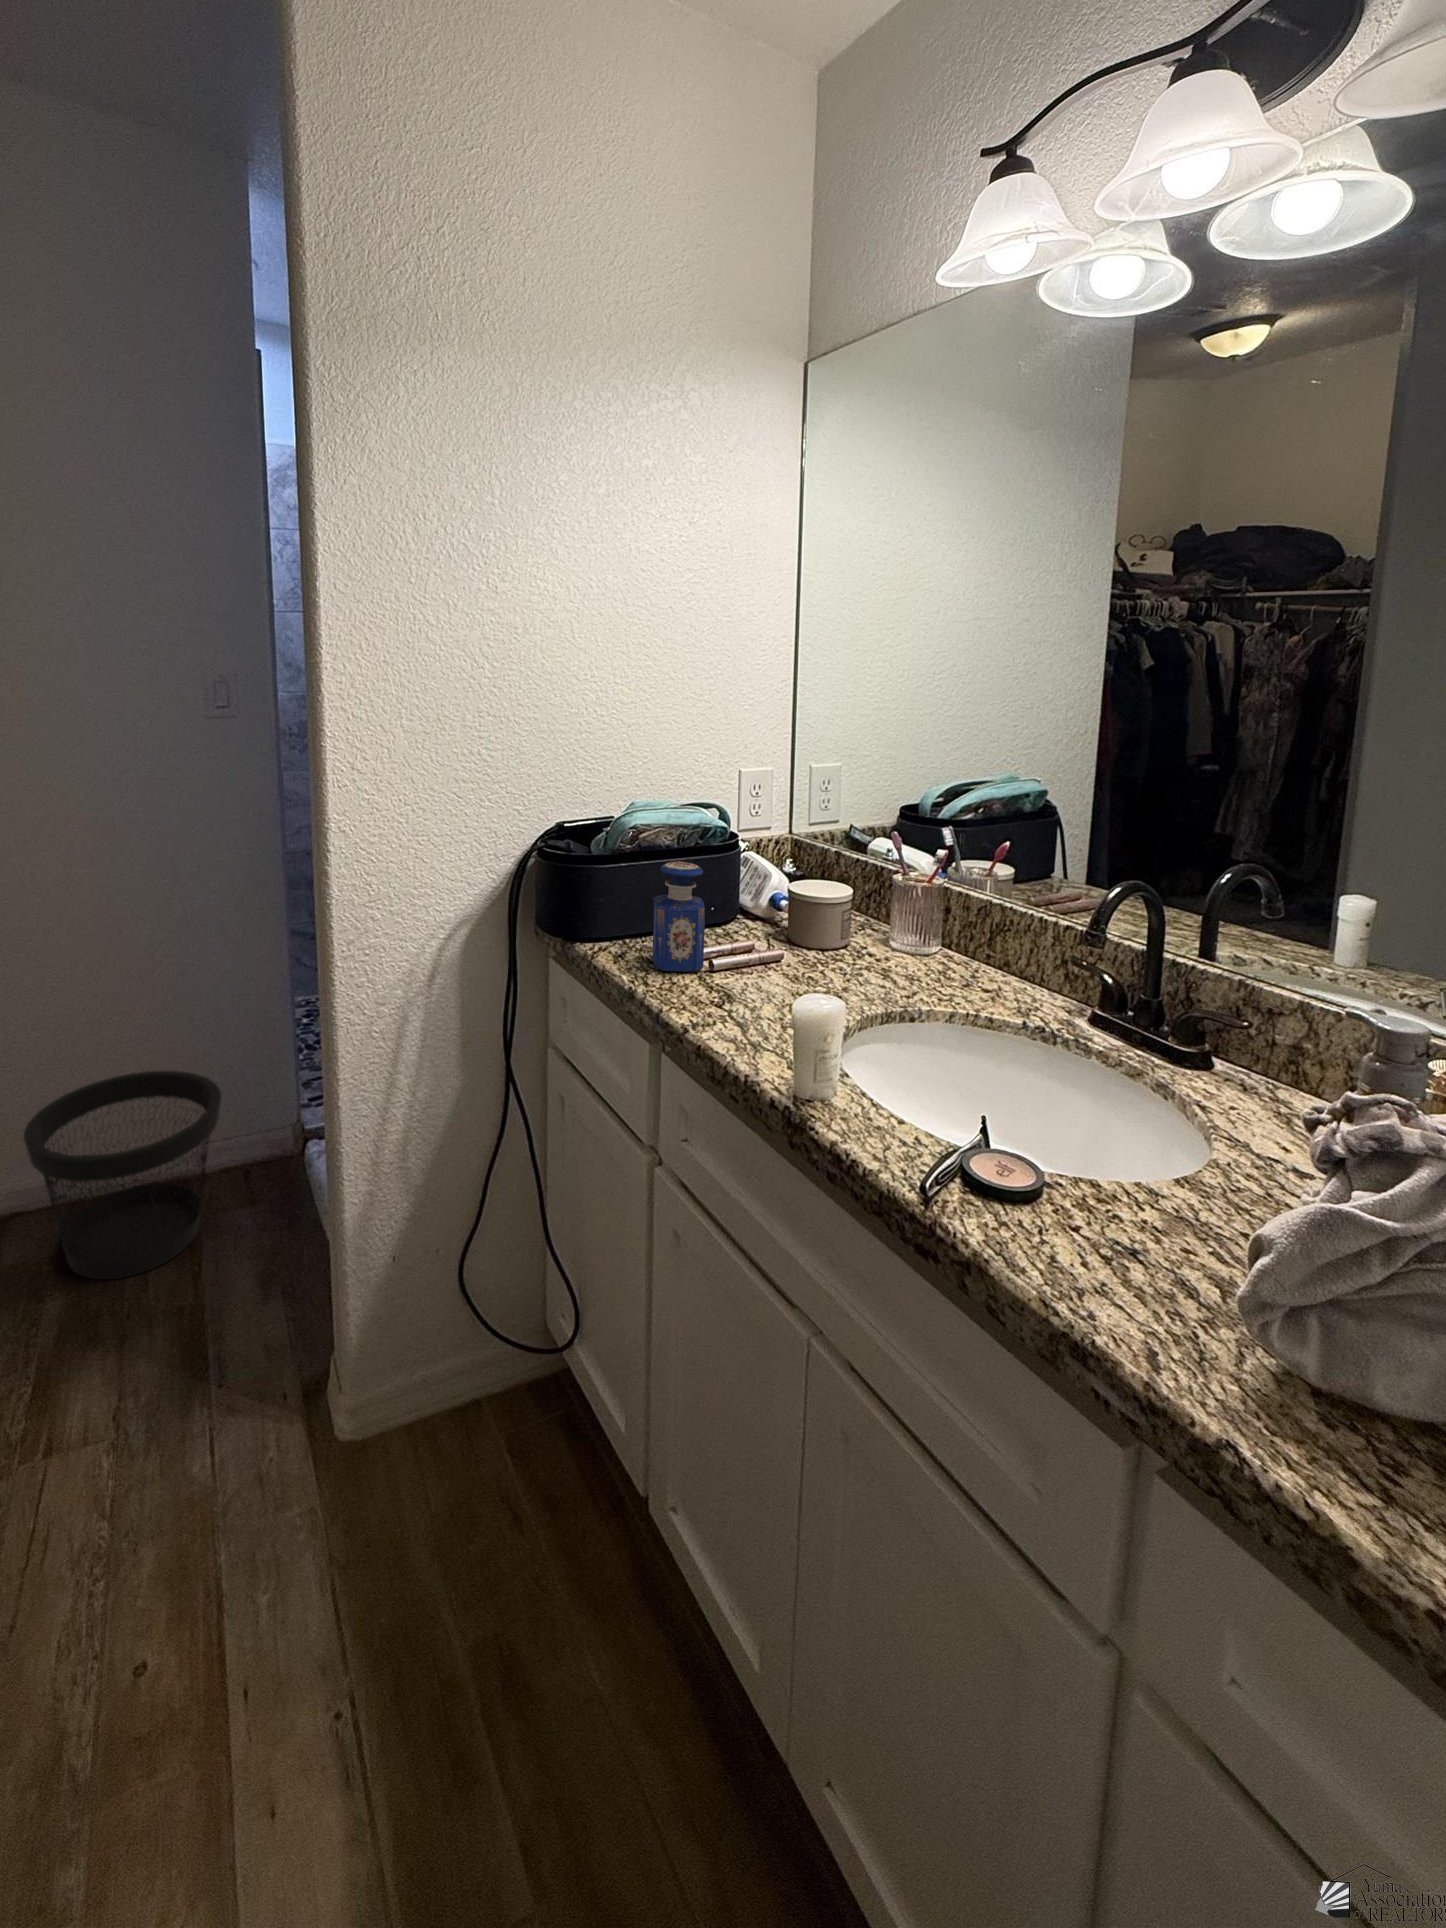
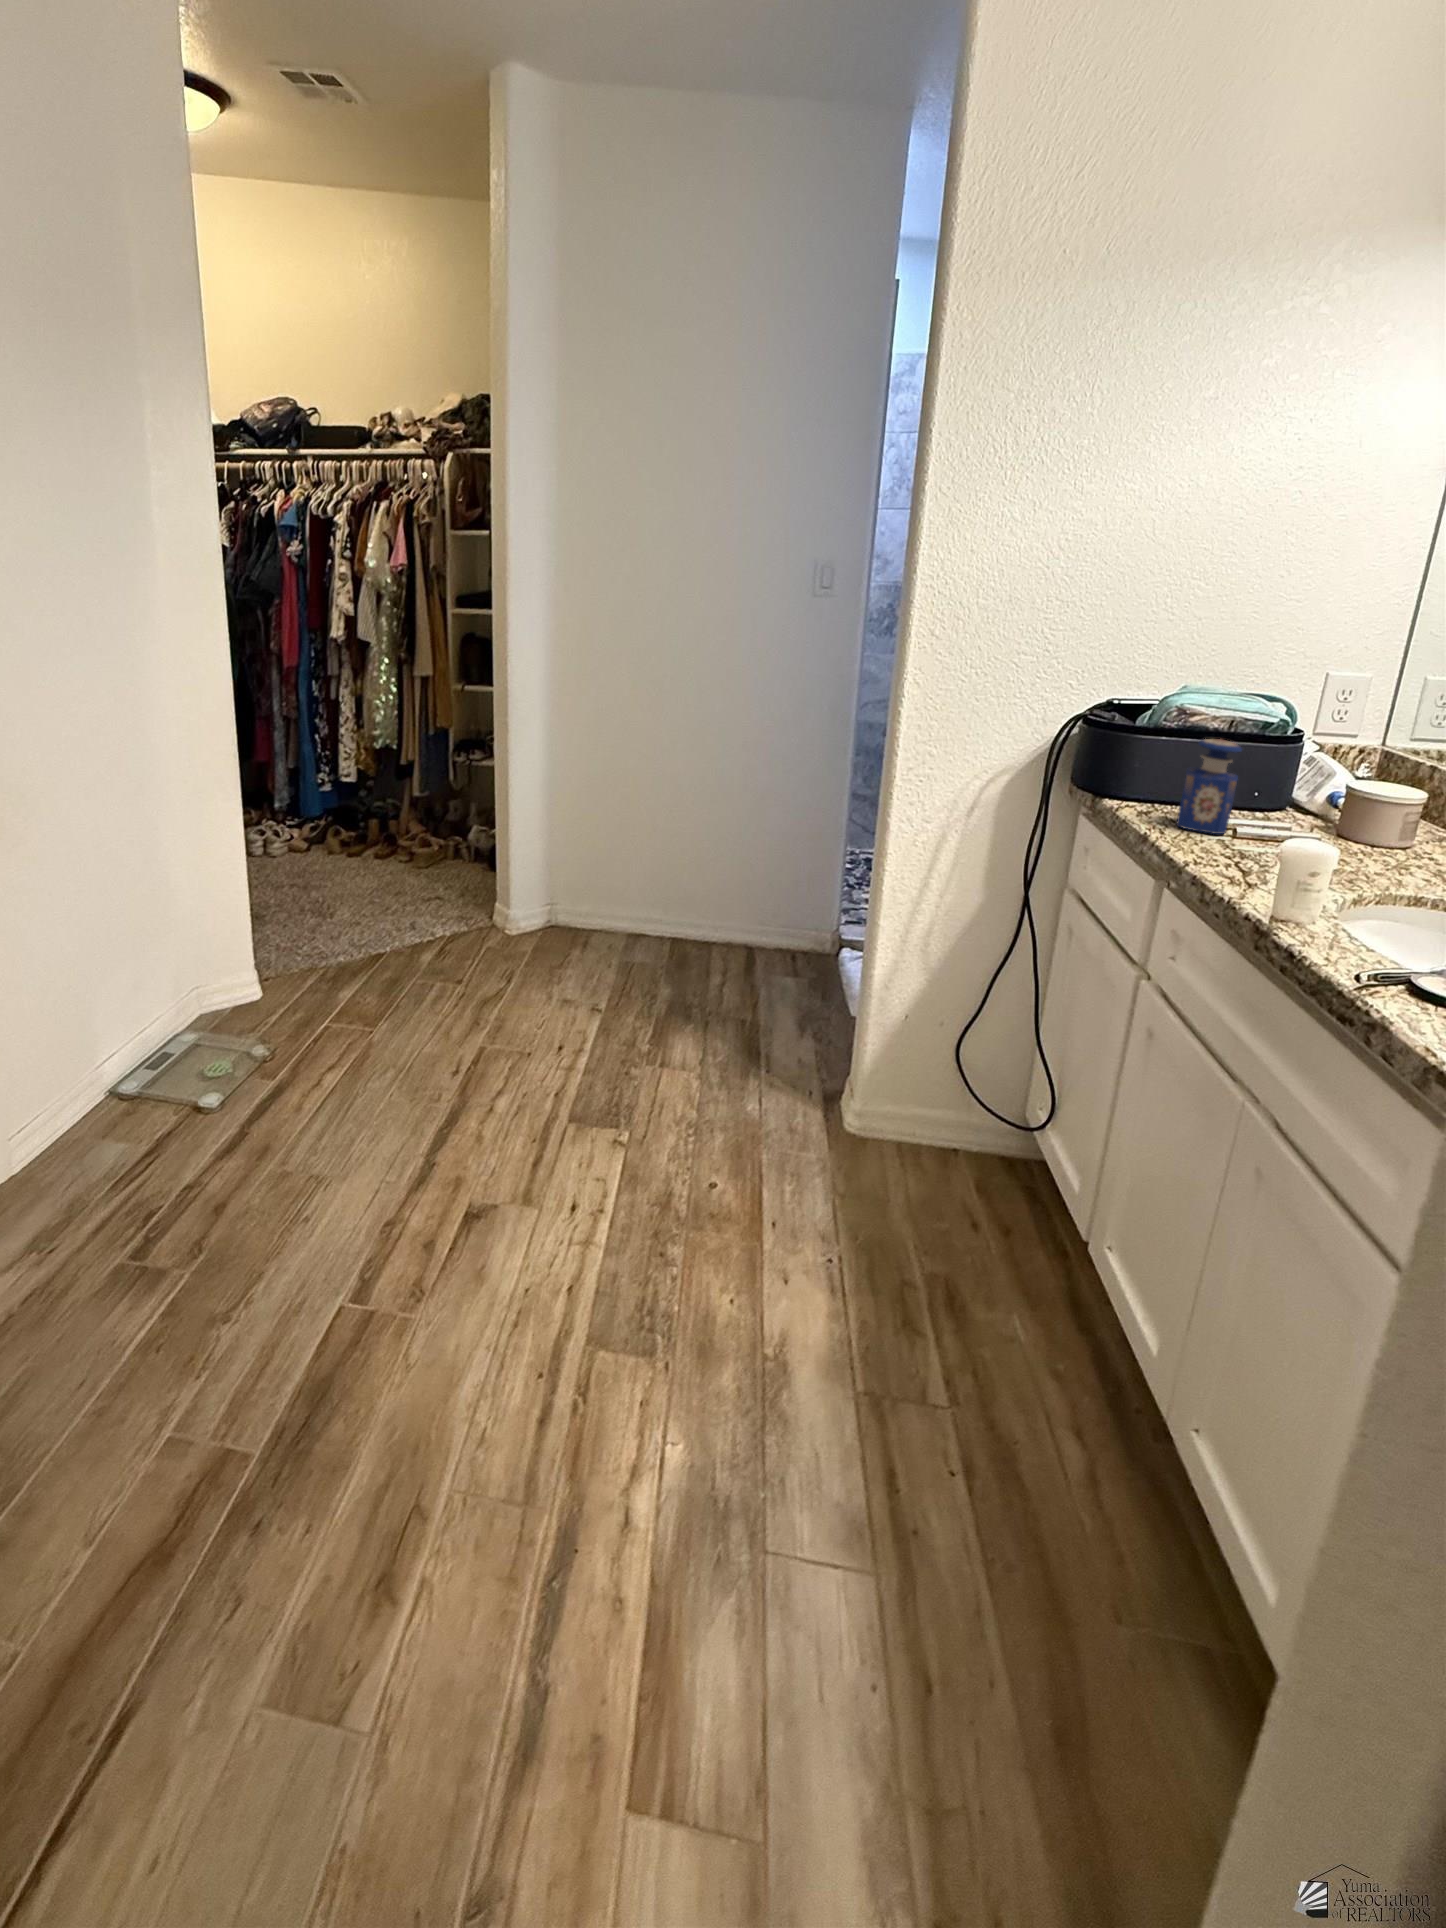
wastebasket: present [24,1071,221,1280] -> none [660,857,787,990]

